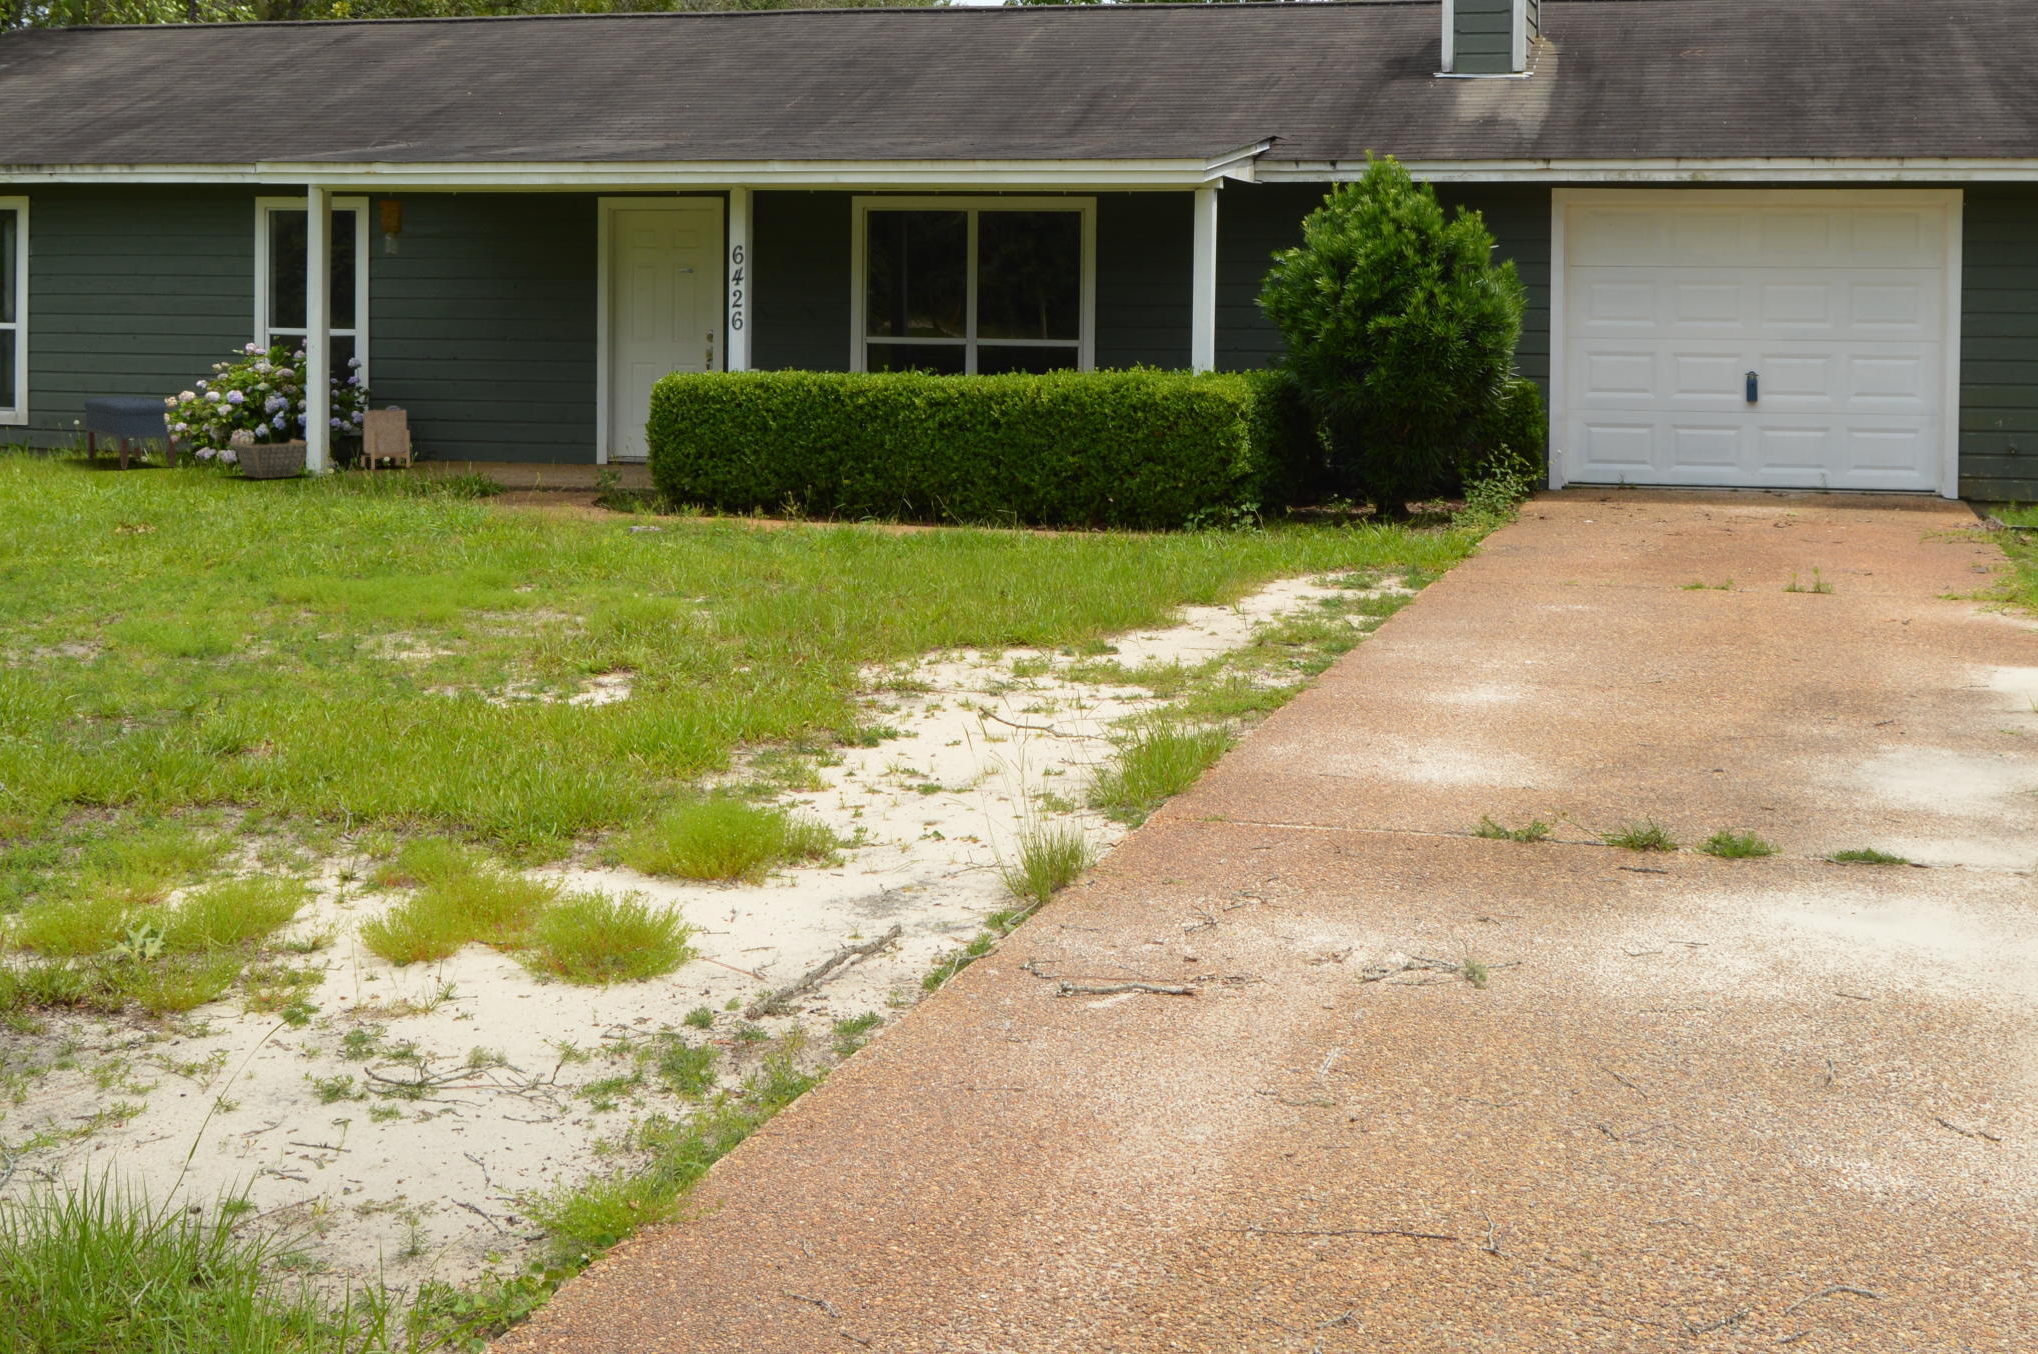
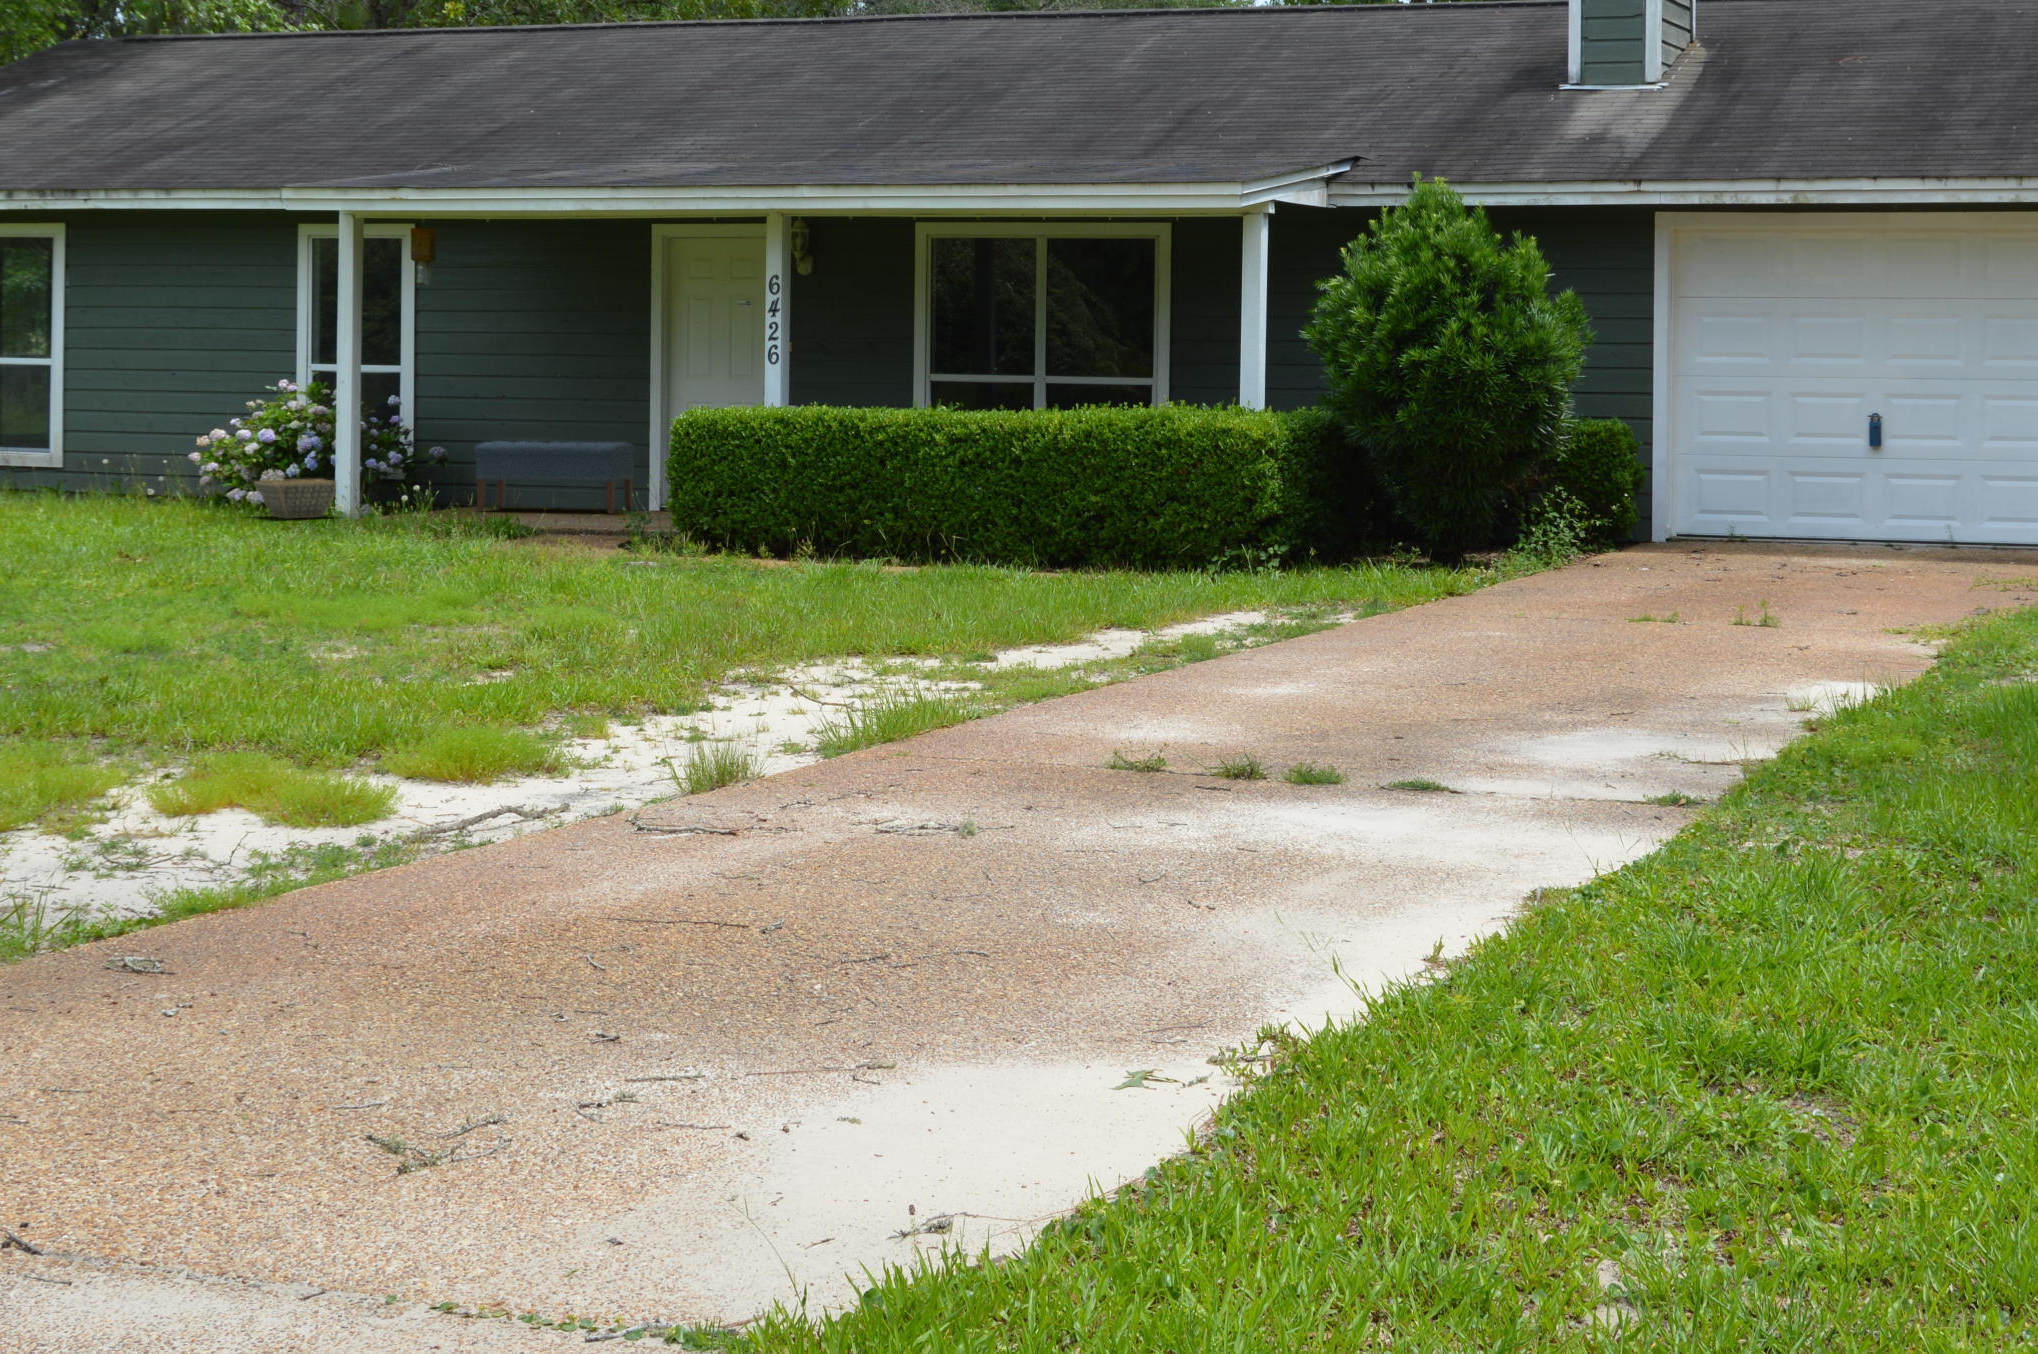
bench: present [84,397,176,470] -> present [474,441,636,514]
planter: present [361,410,410,469] -> none [392,450,442,512]

